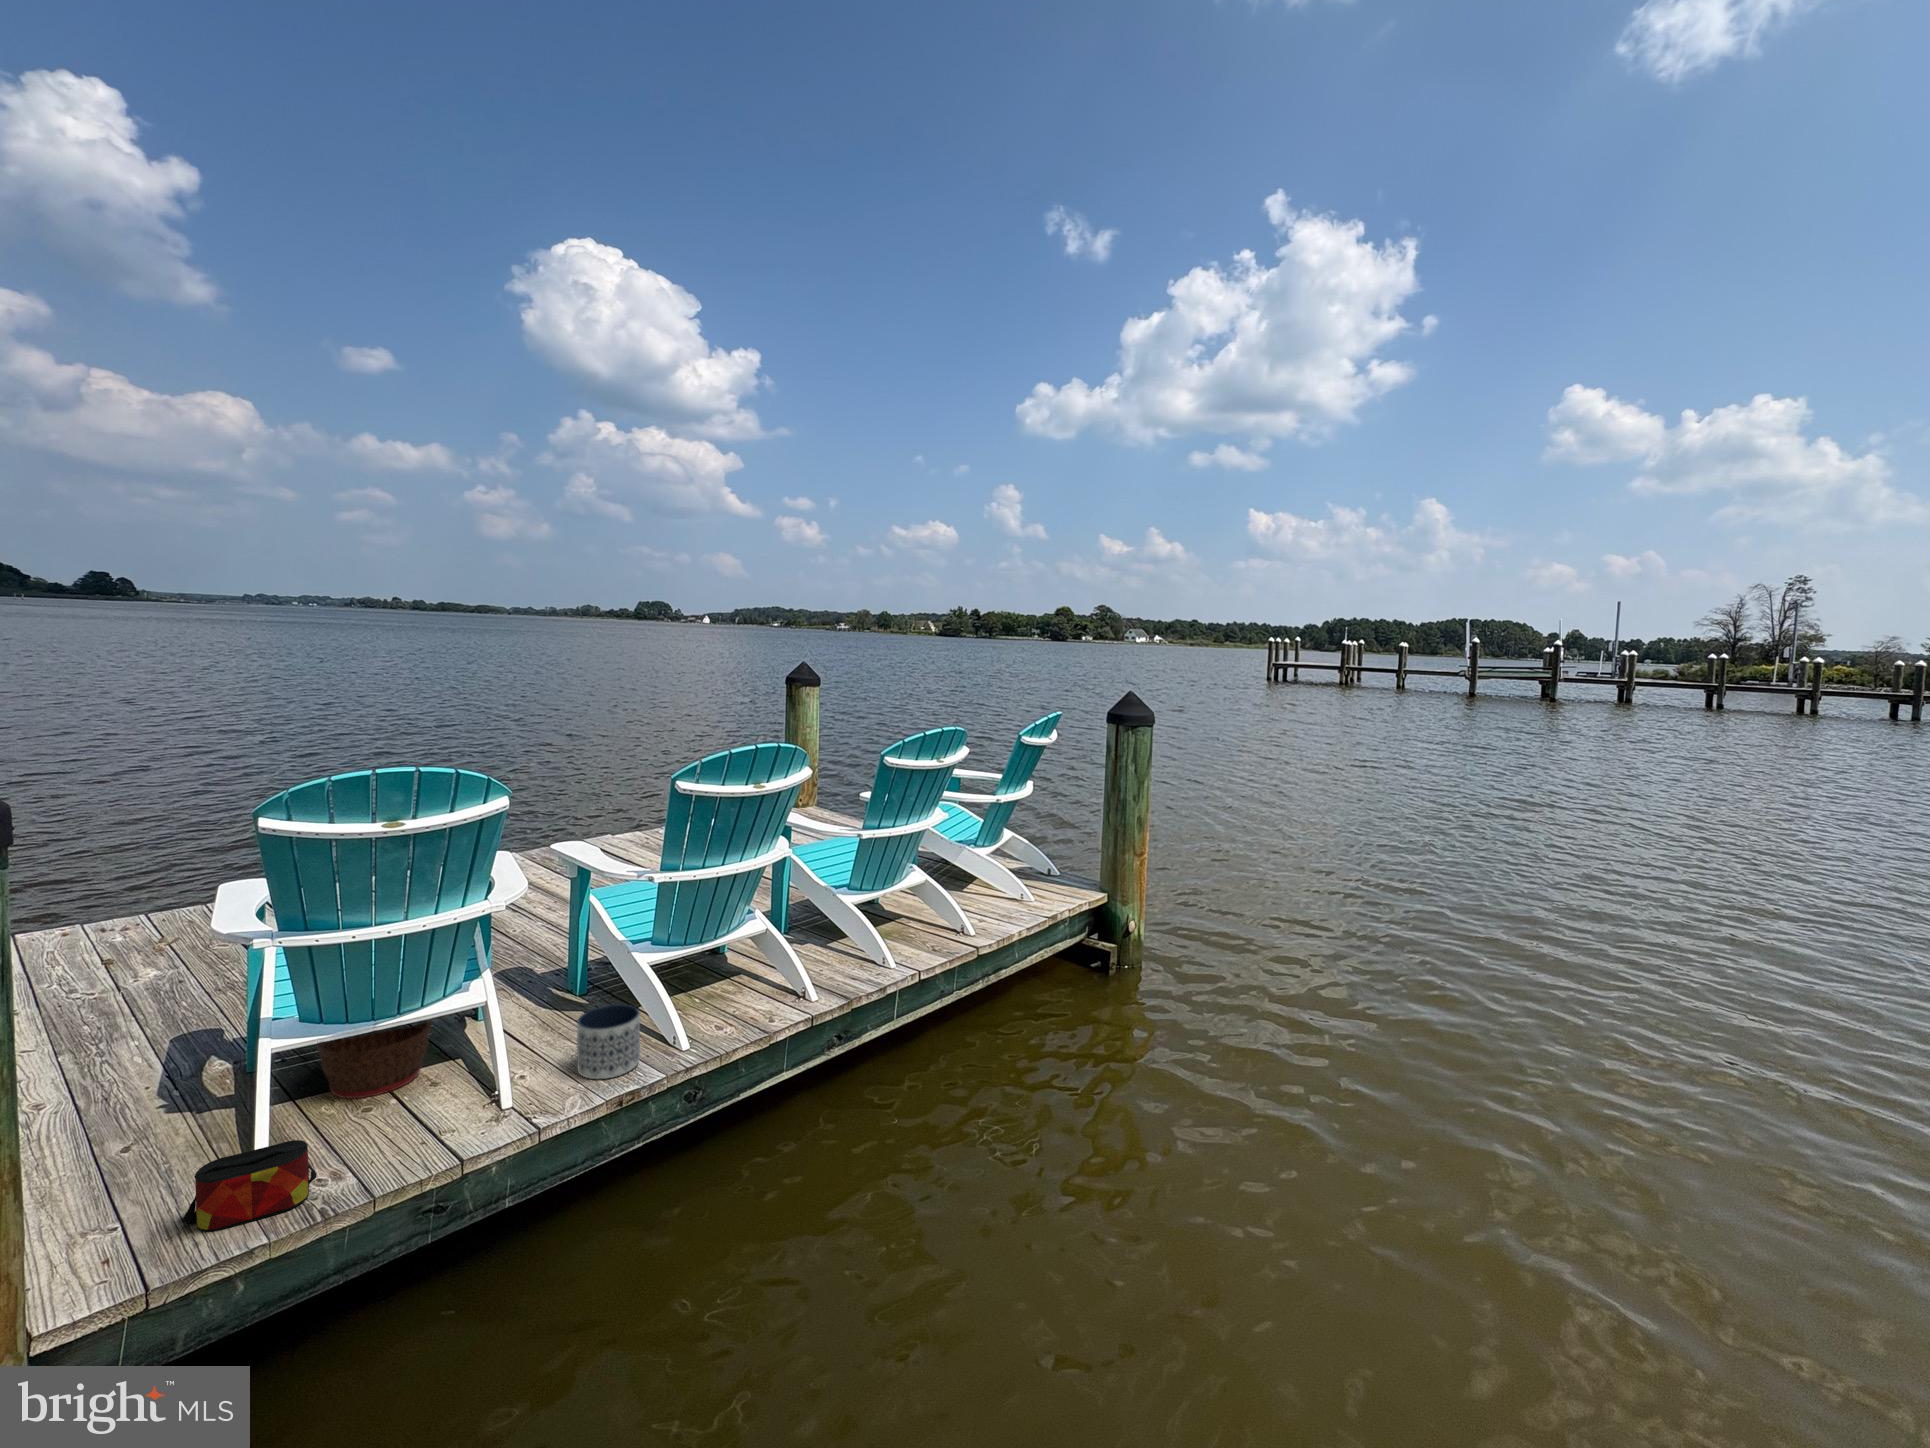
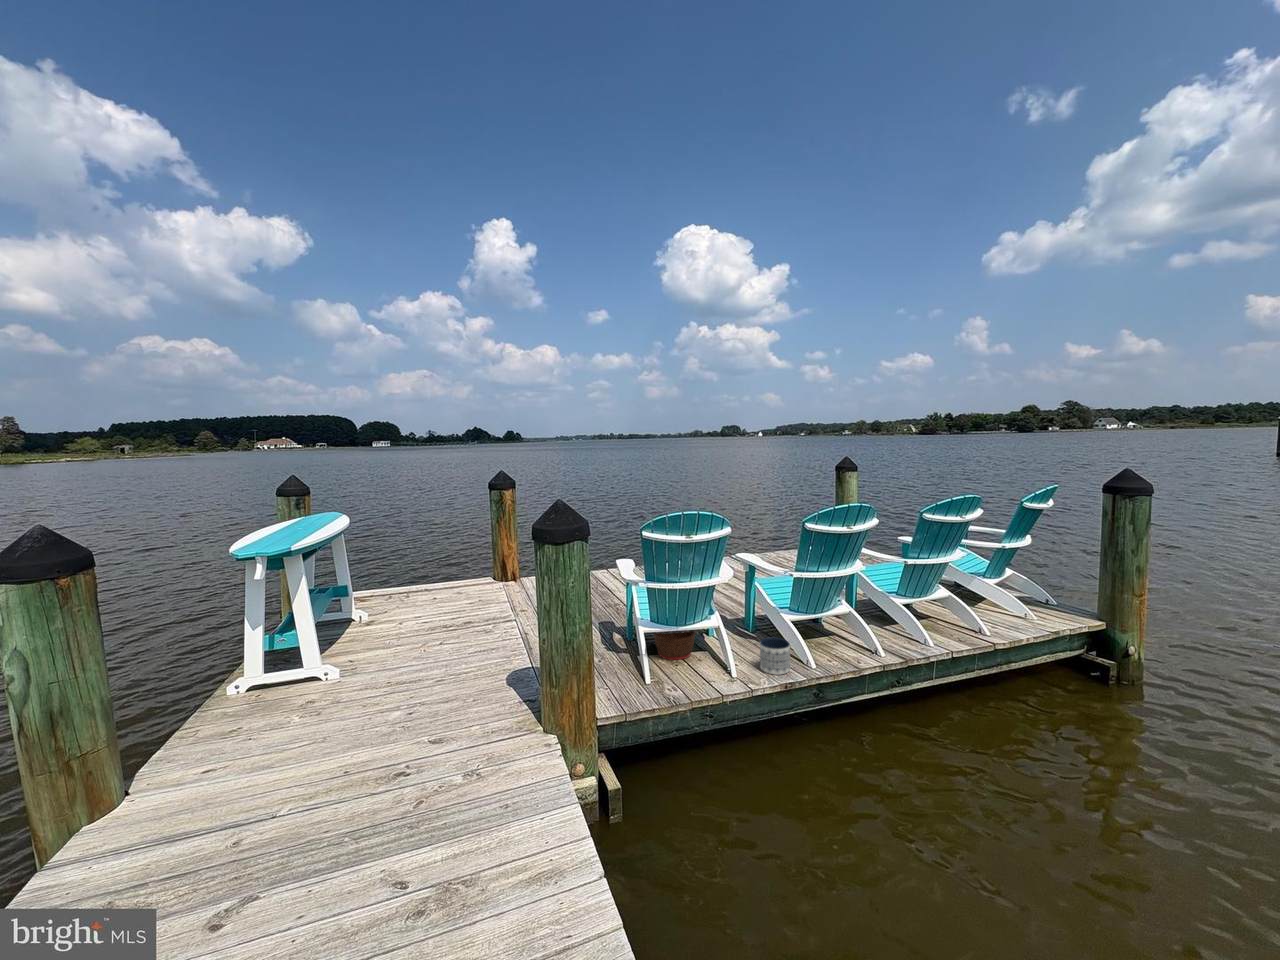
bag: present [181,1140,317,1232] -> none [619,670,662,701]

